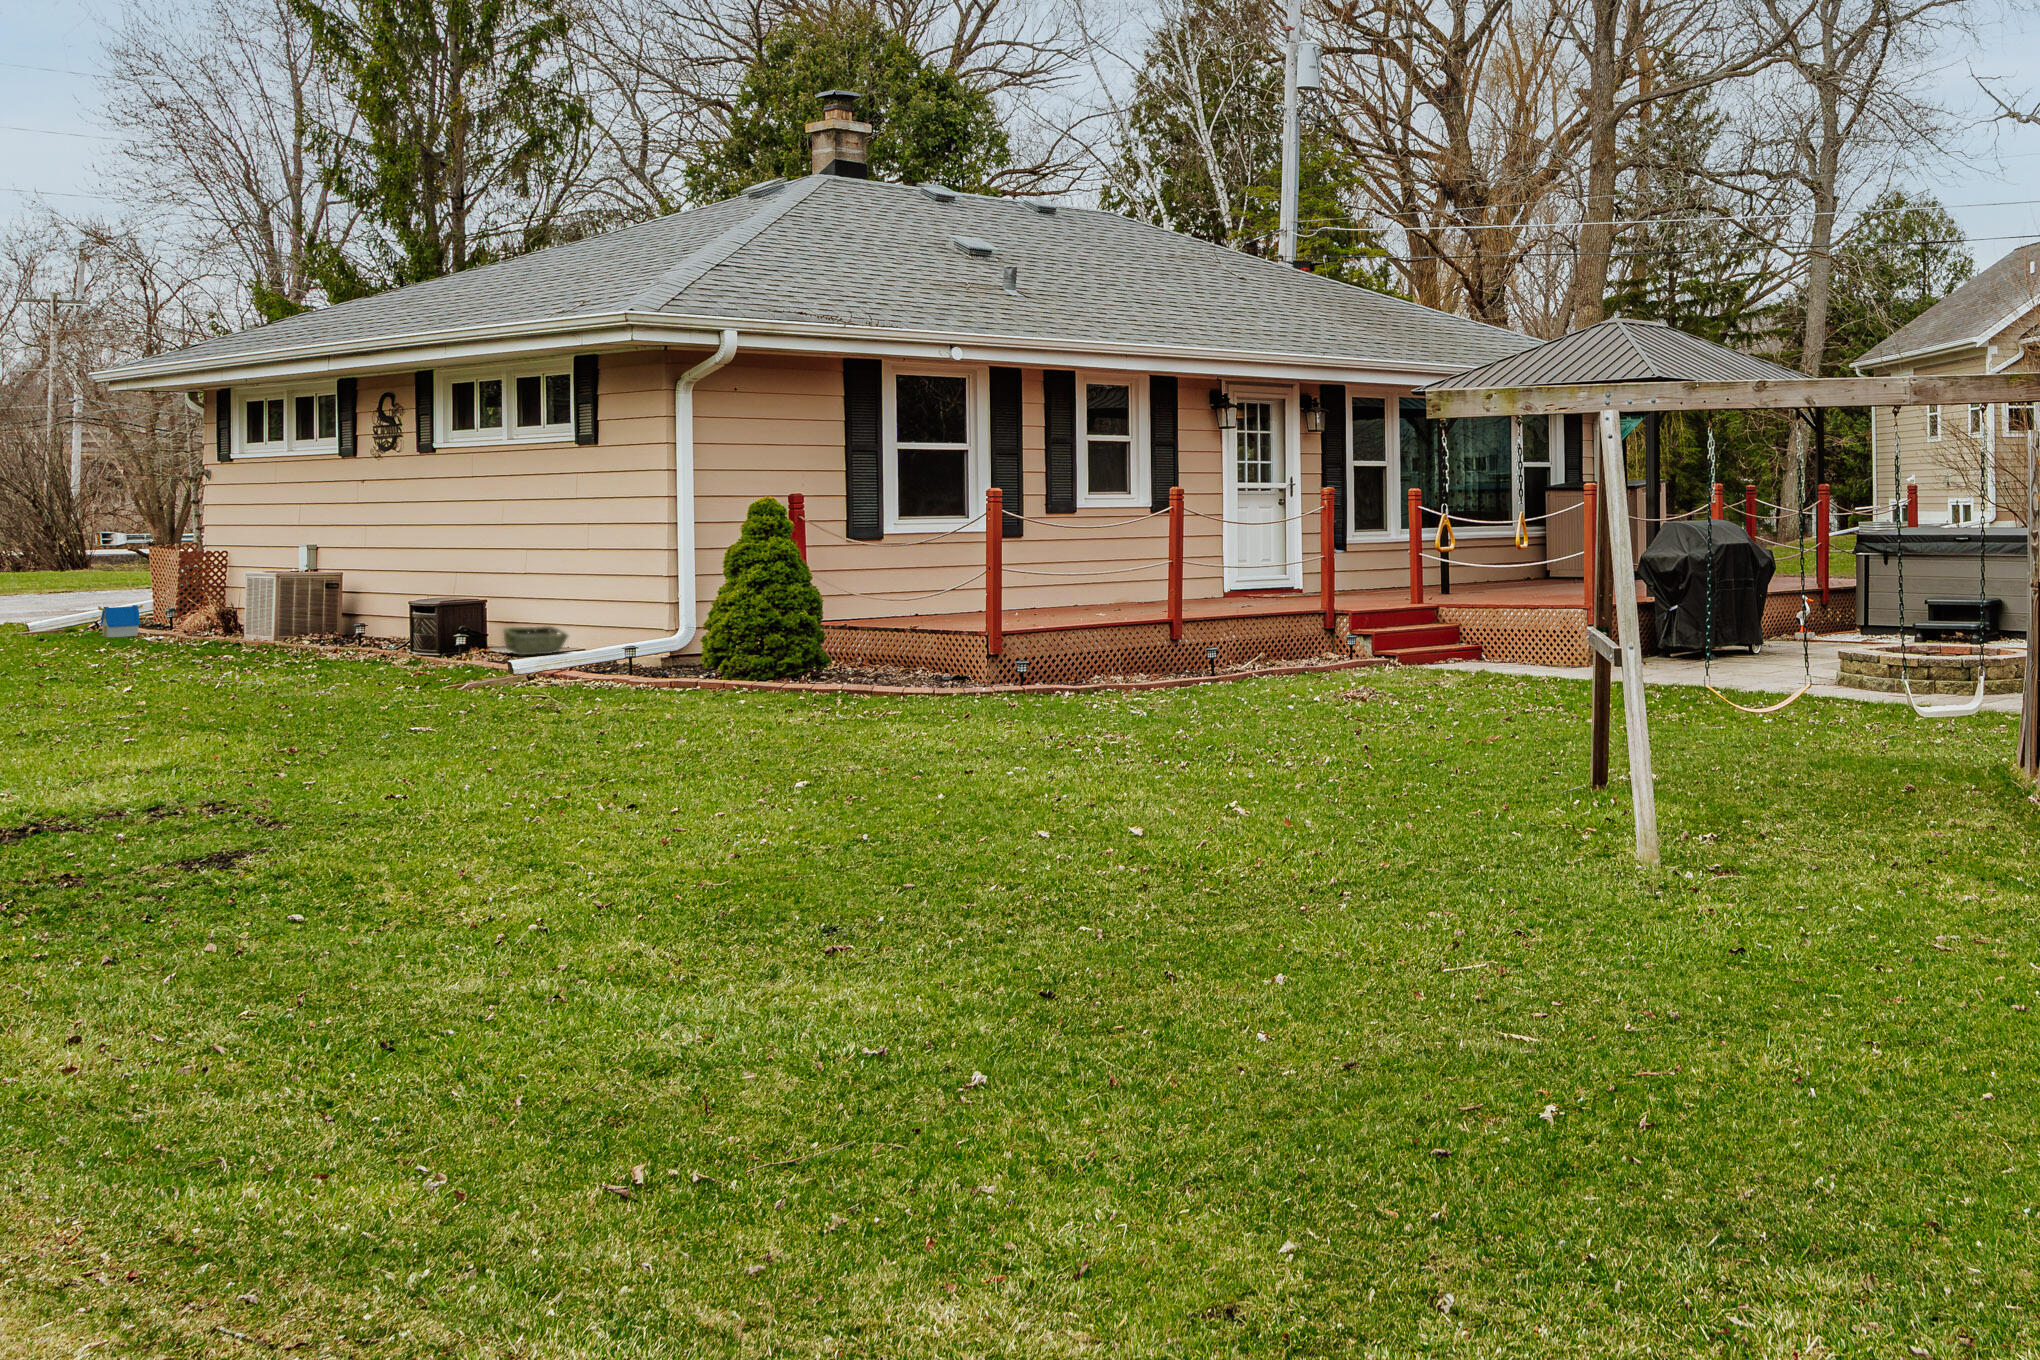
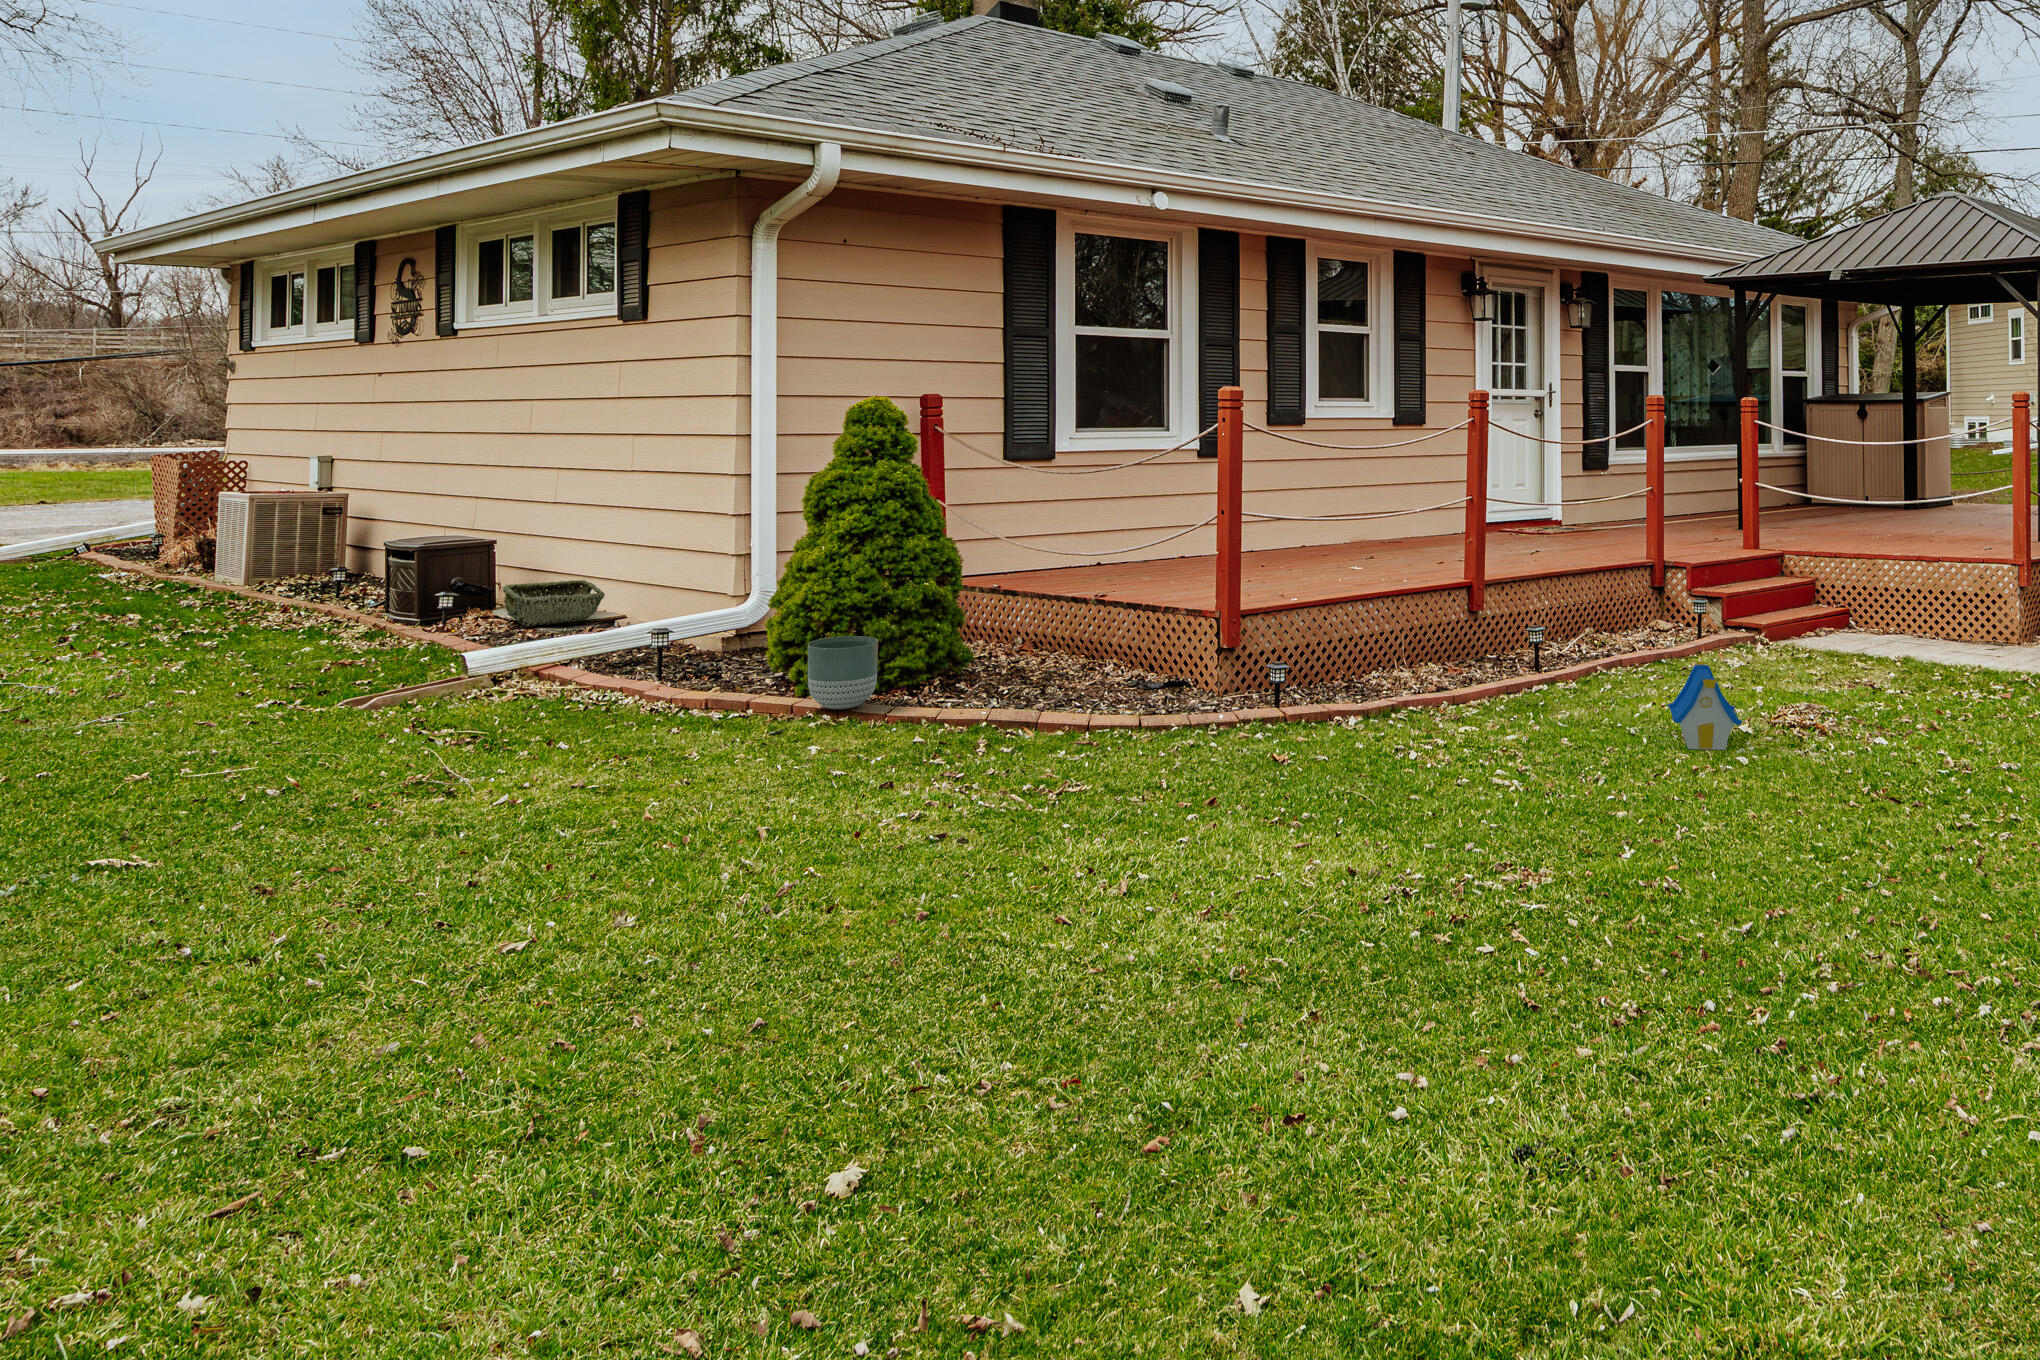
toy house: present [98,605,143,637] -> present [1668,662,1742,750]
planter: none [734,643,775,686] -> present [808,636,878,709]

